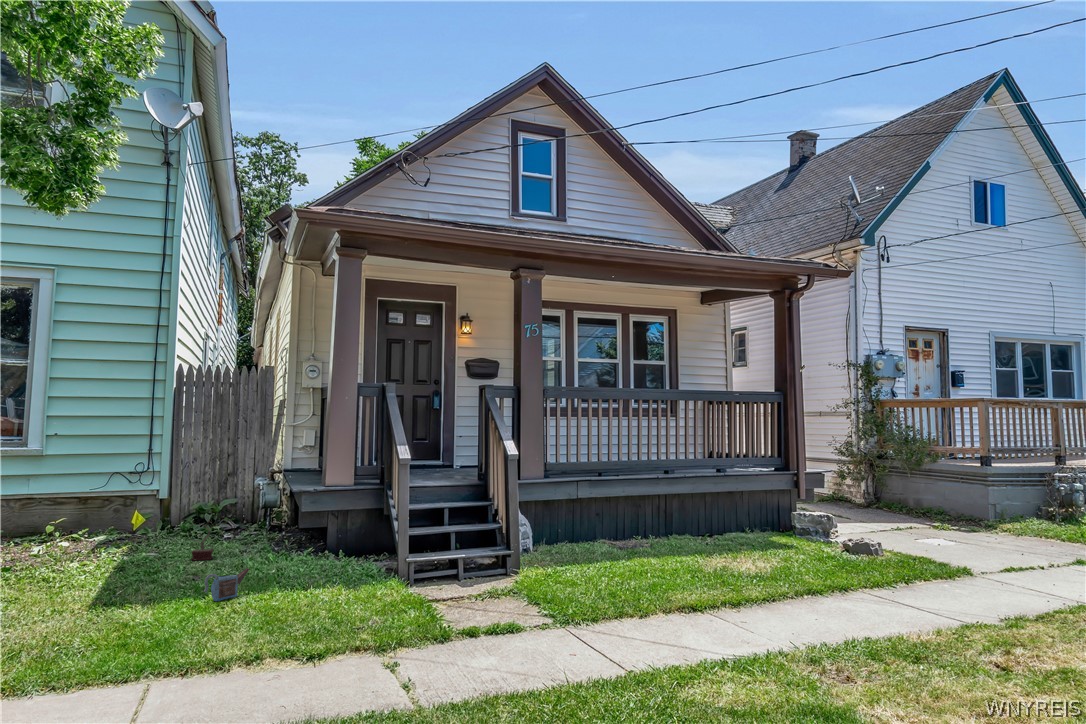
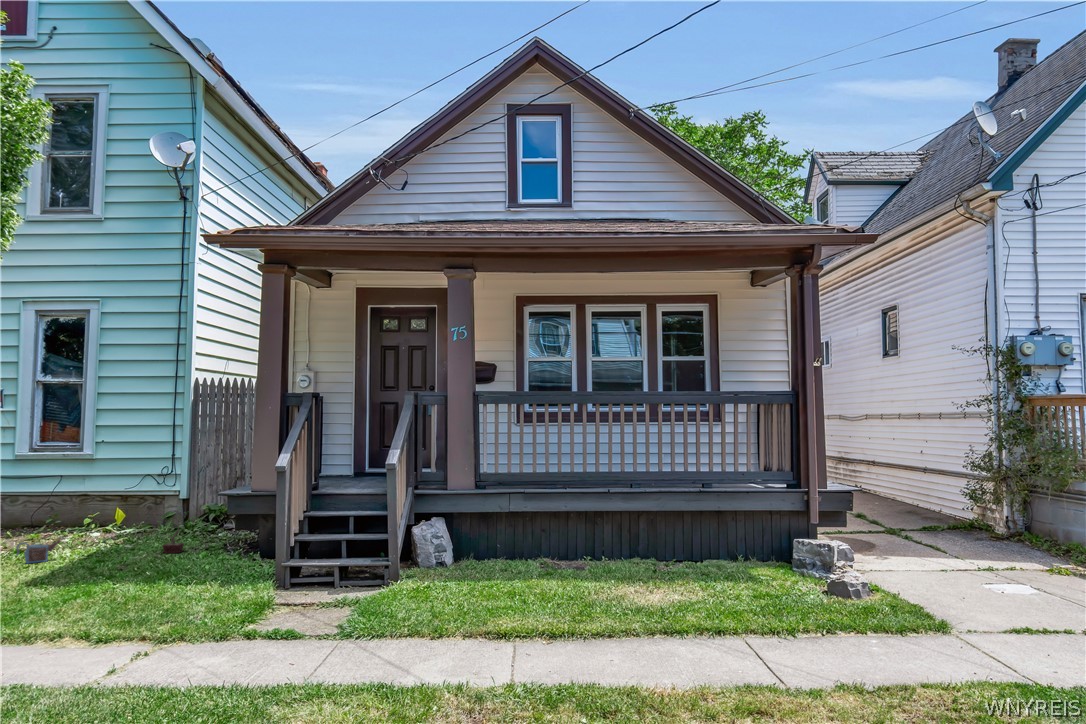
watering can: present [204,568,249,601] -> present [16,540,61,563]

